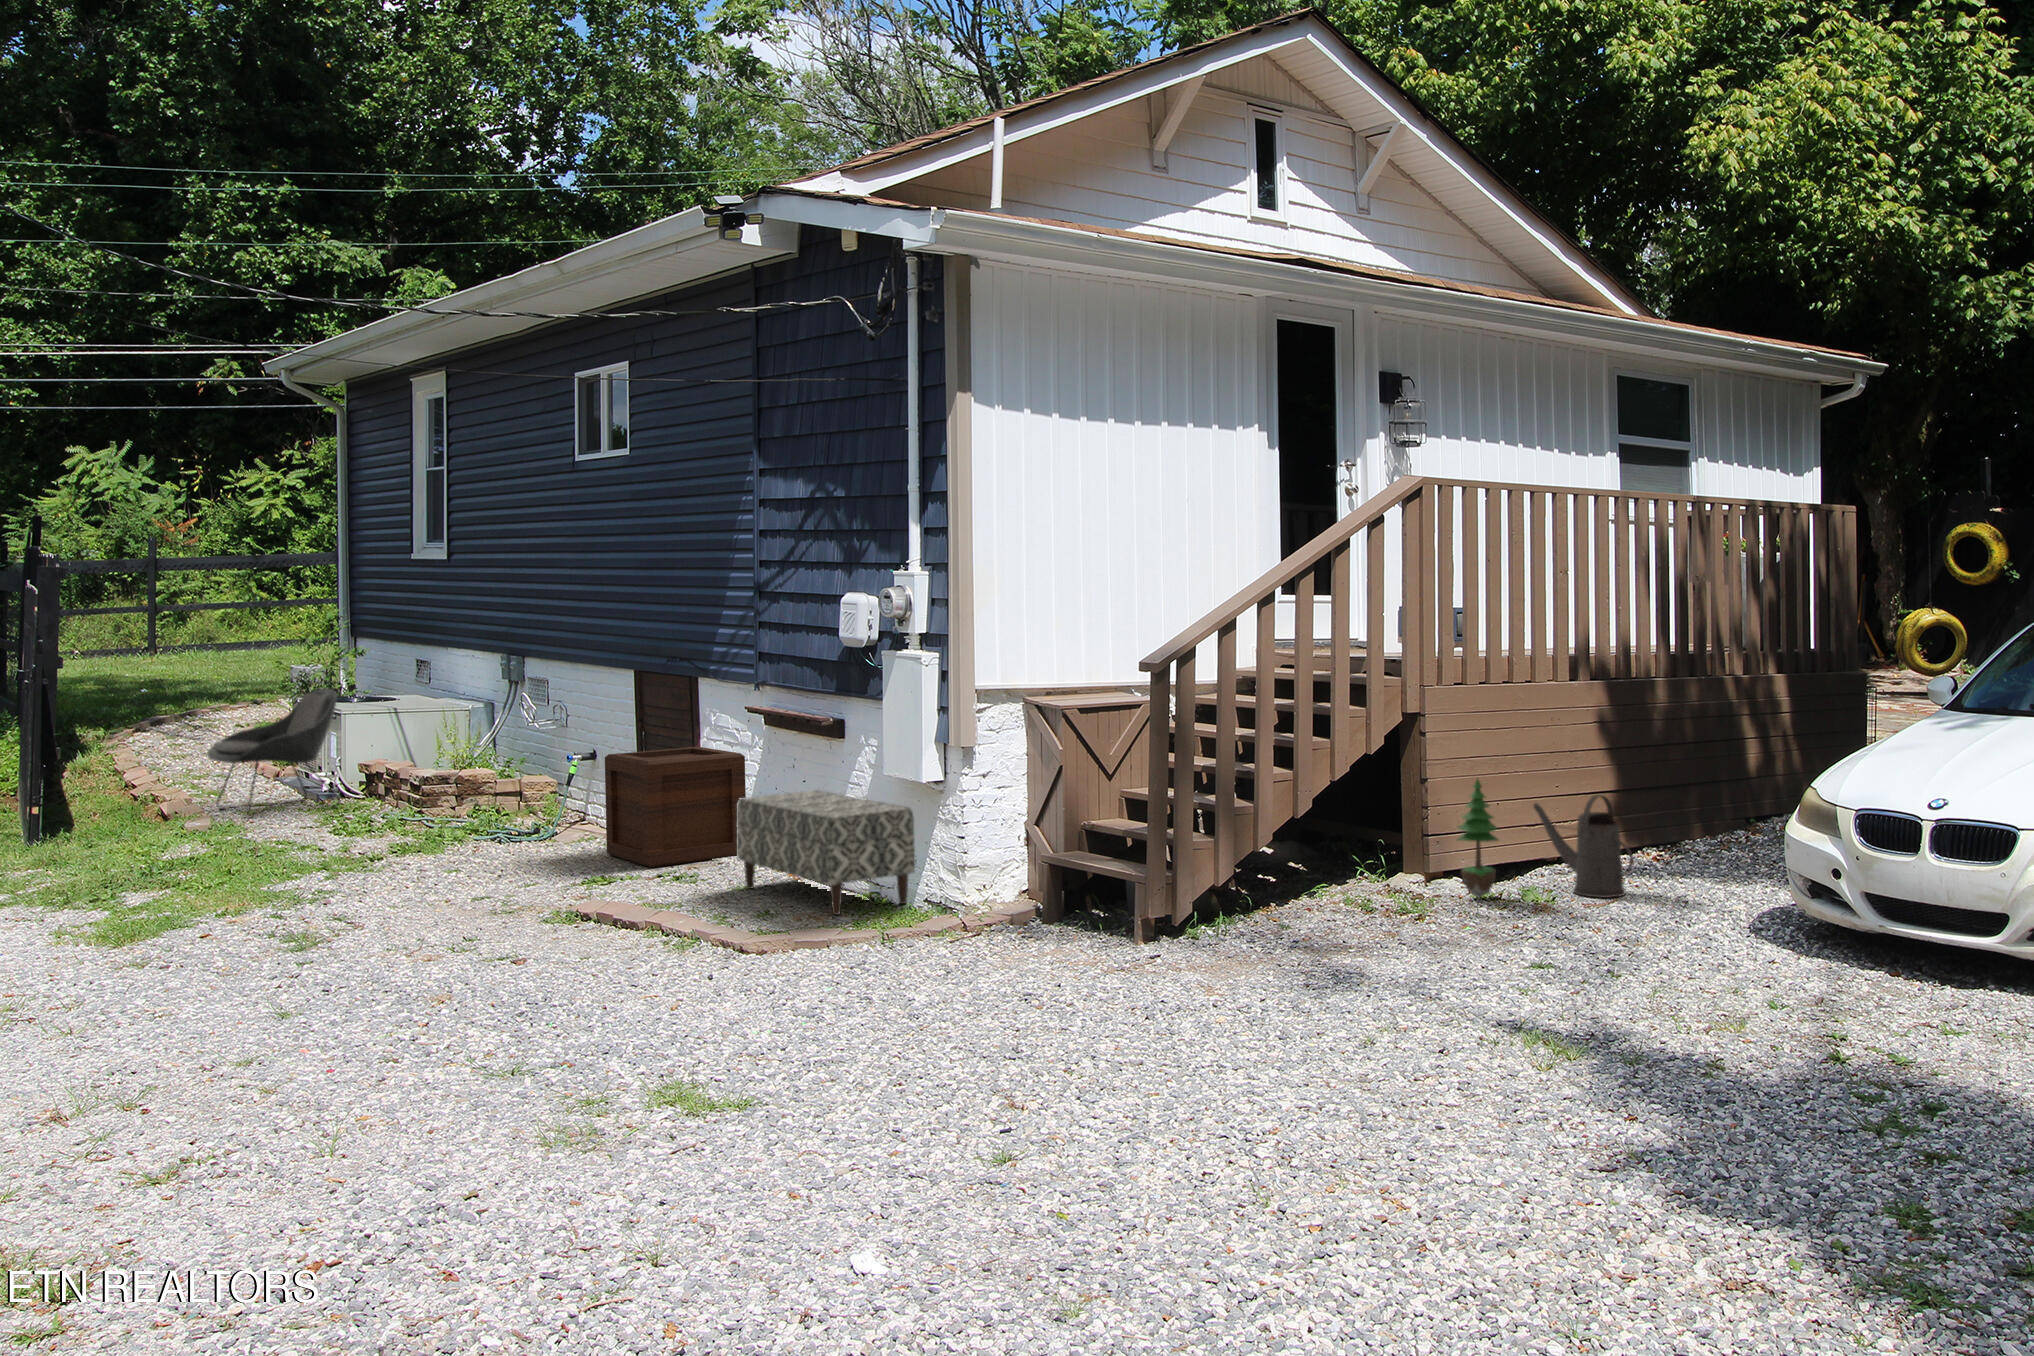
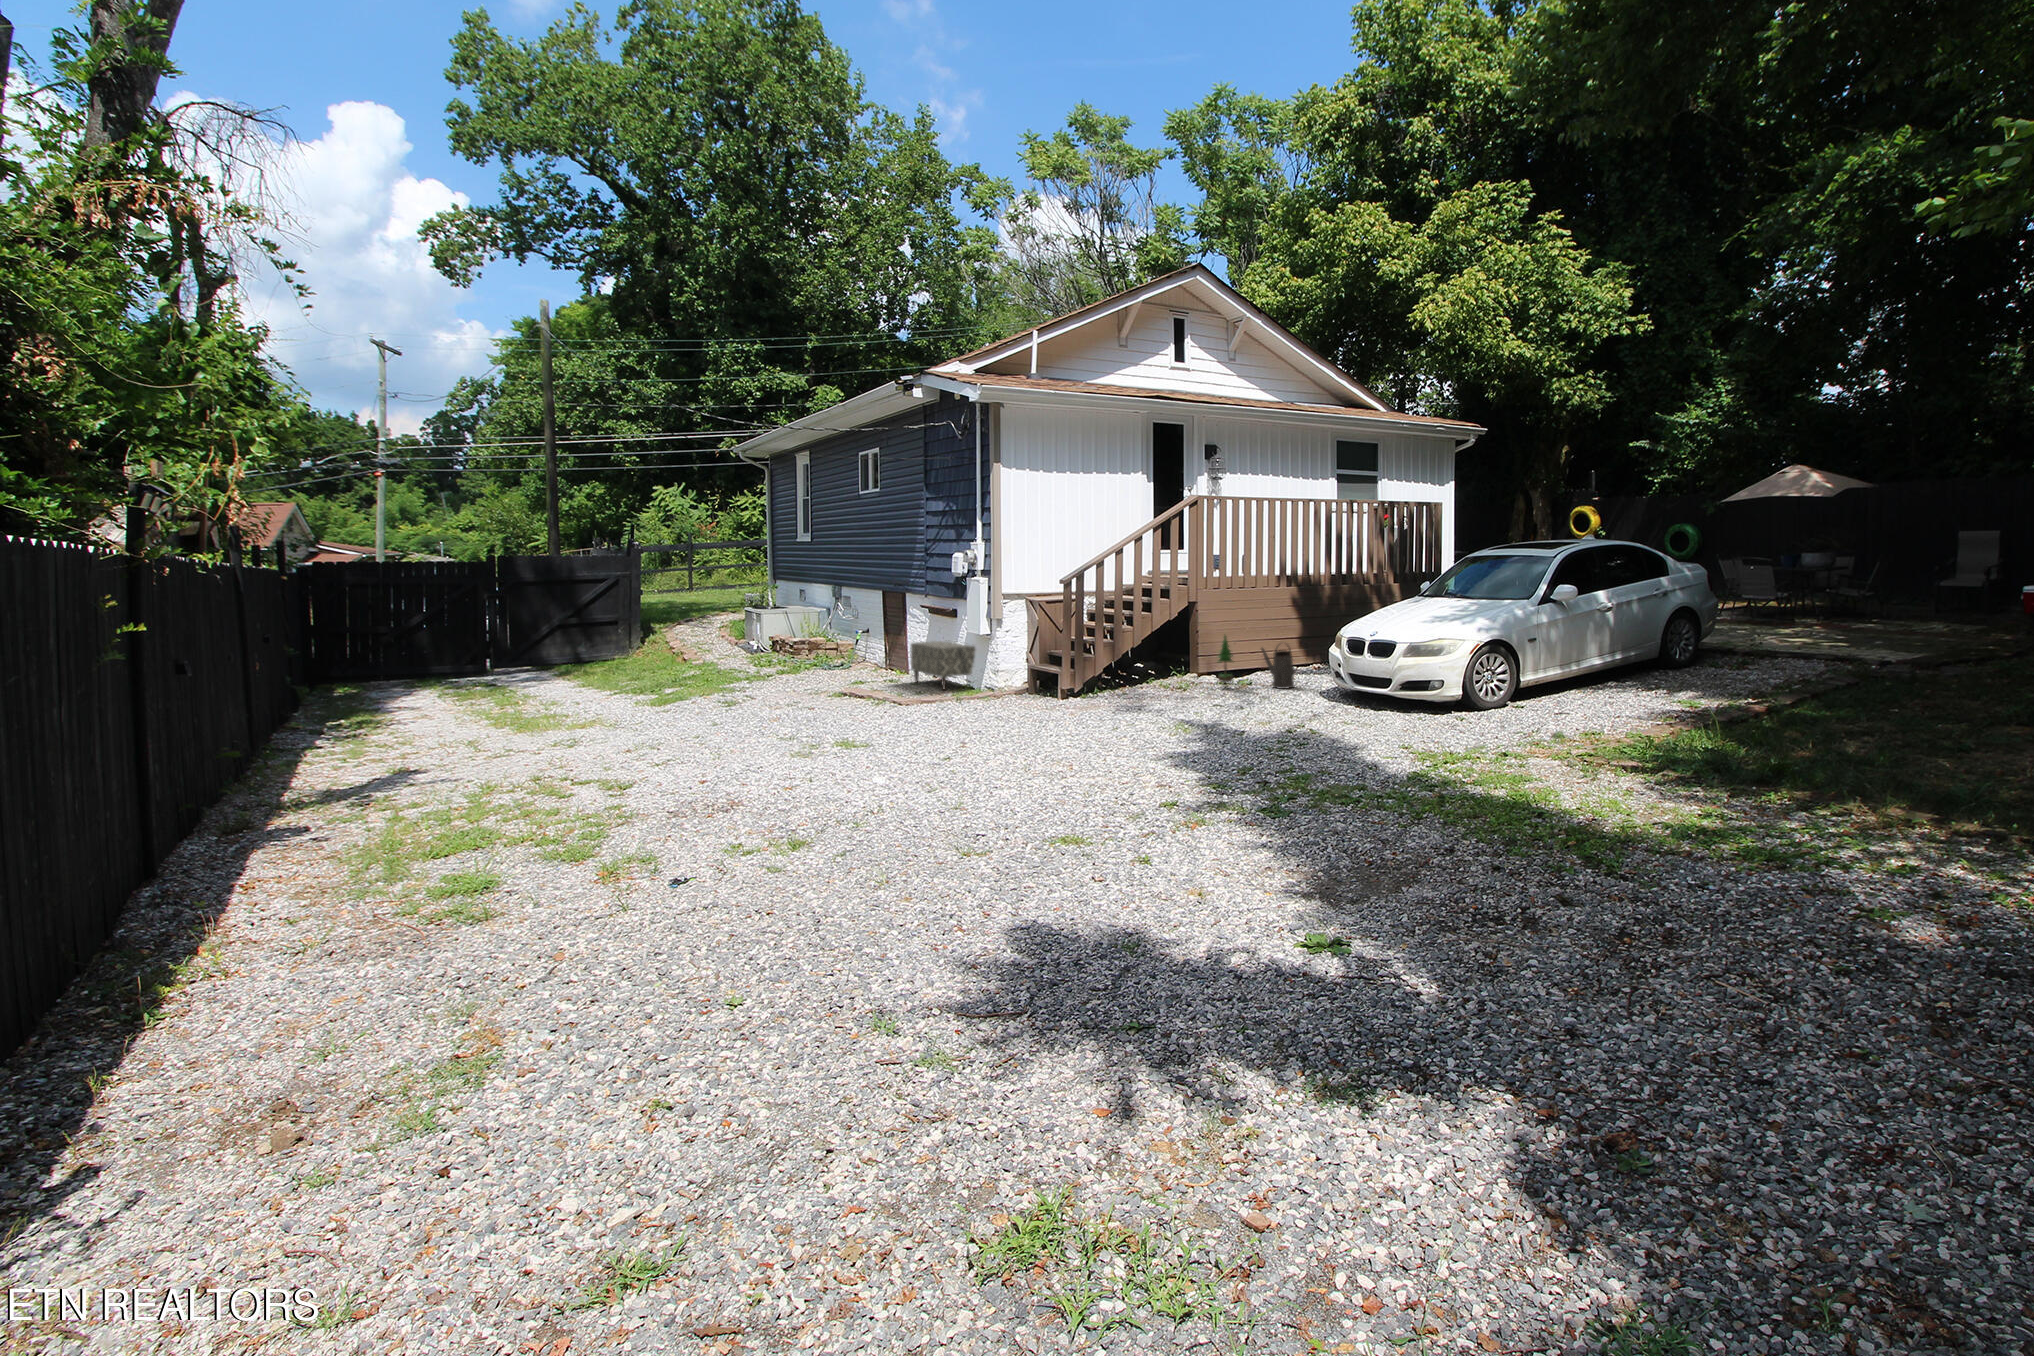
lounge chair: present [207,689,340,818] -> none [705,600,763,658]
wooden crate: present [605,747,746,867] -> none [864,624,925,675]

